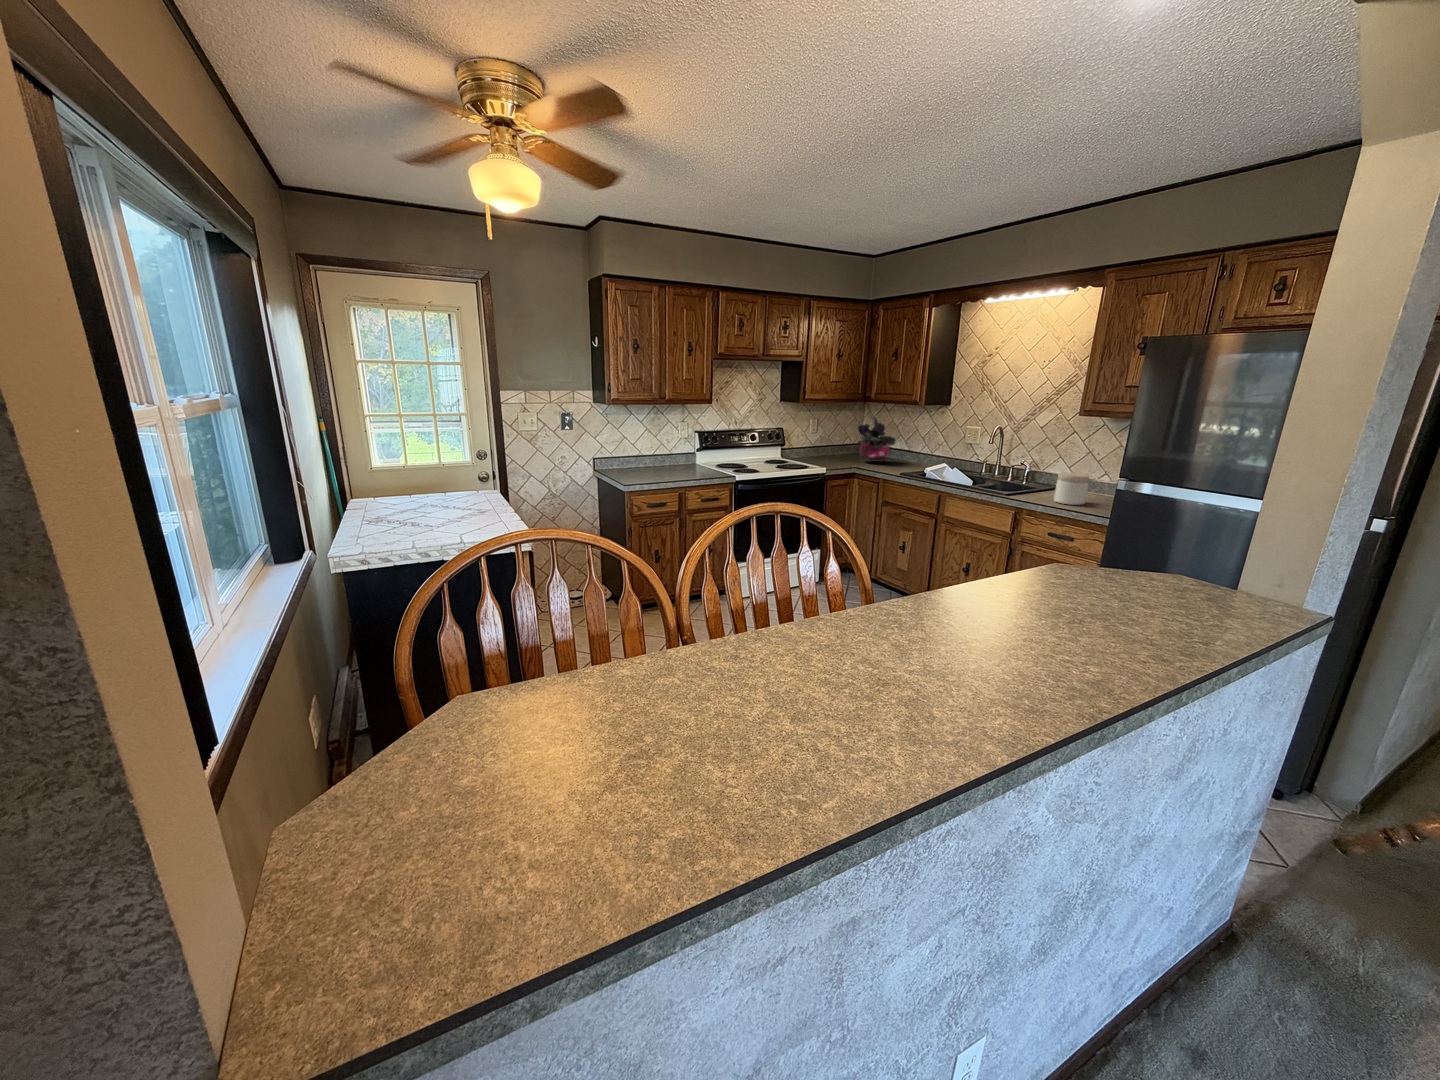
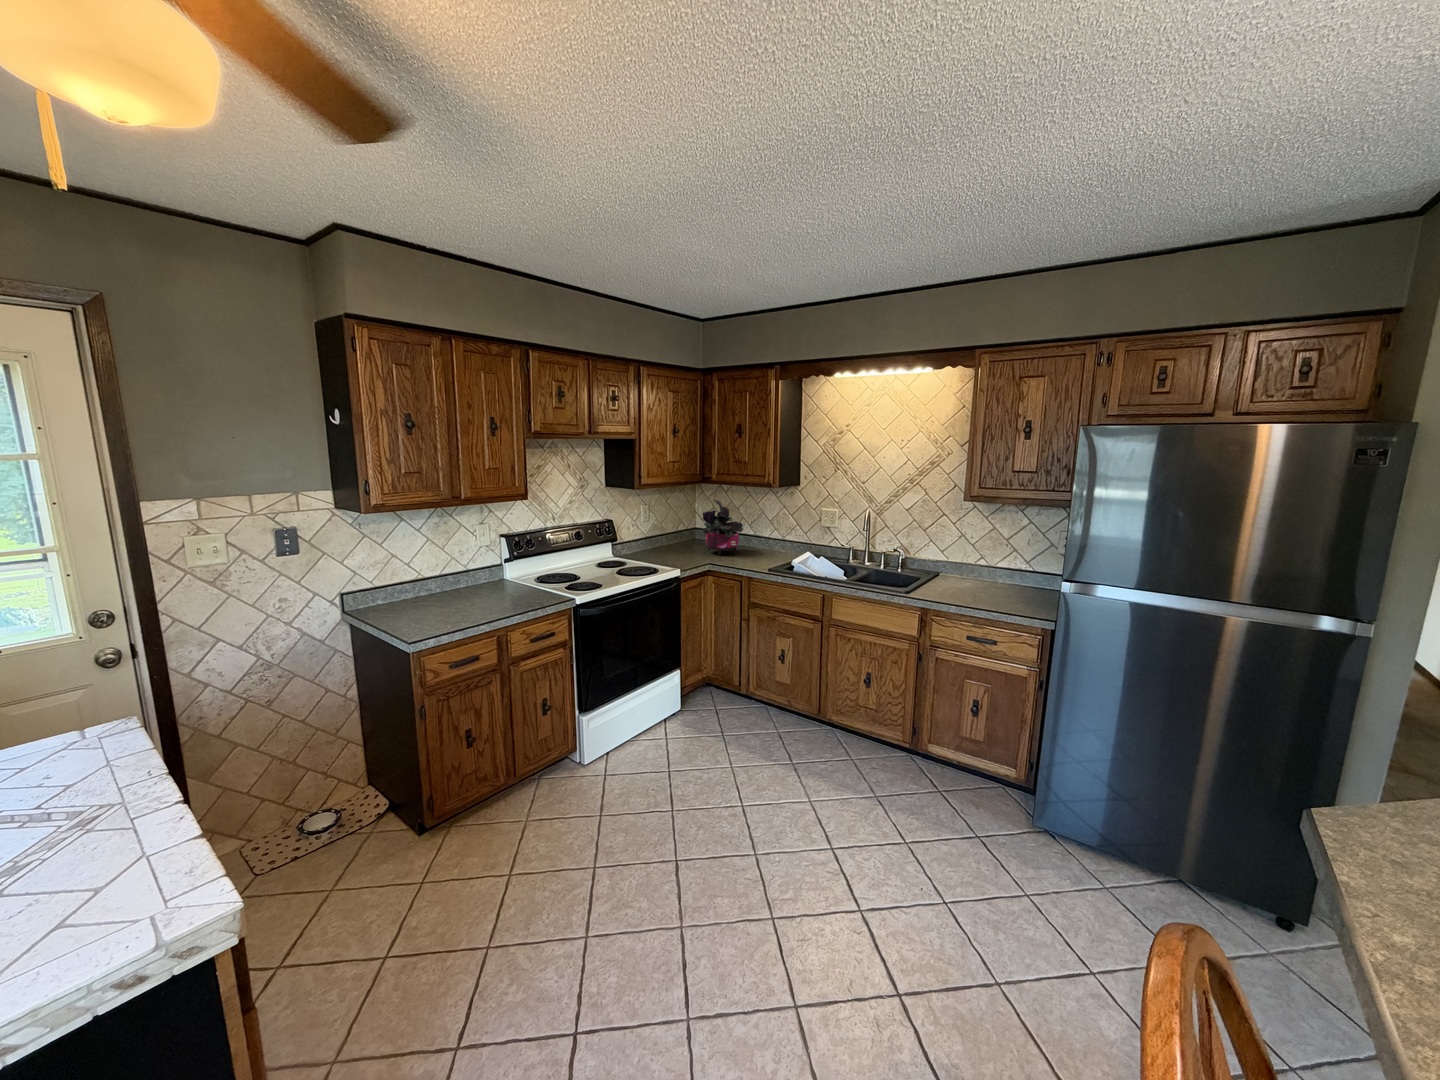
jar: present [1054,472,1090,505] -> none [957,563,991,600]

